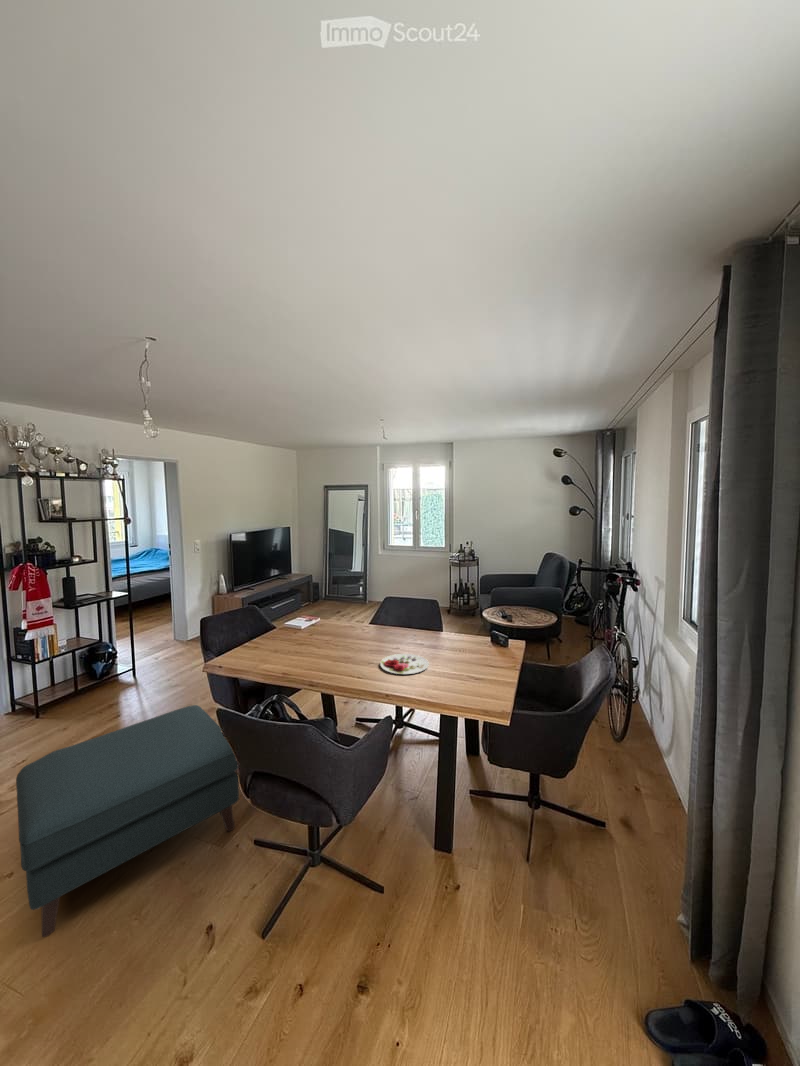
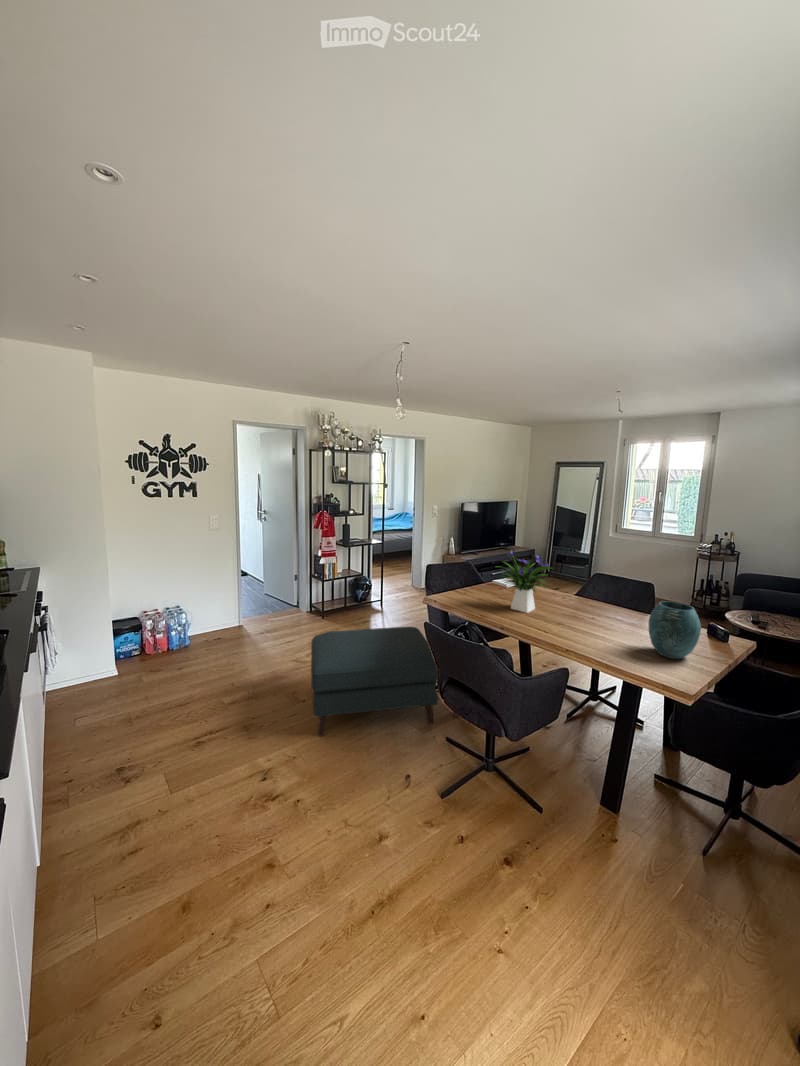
flower arrangement: none [293,590,359,659] -> present [502,551,553,613]
vase: none [453,623,494,679] -> present [648,601,701,659]
plate: present [380,654,429,674] -> none [569,621,621,639]

